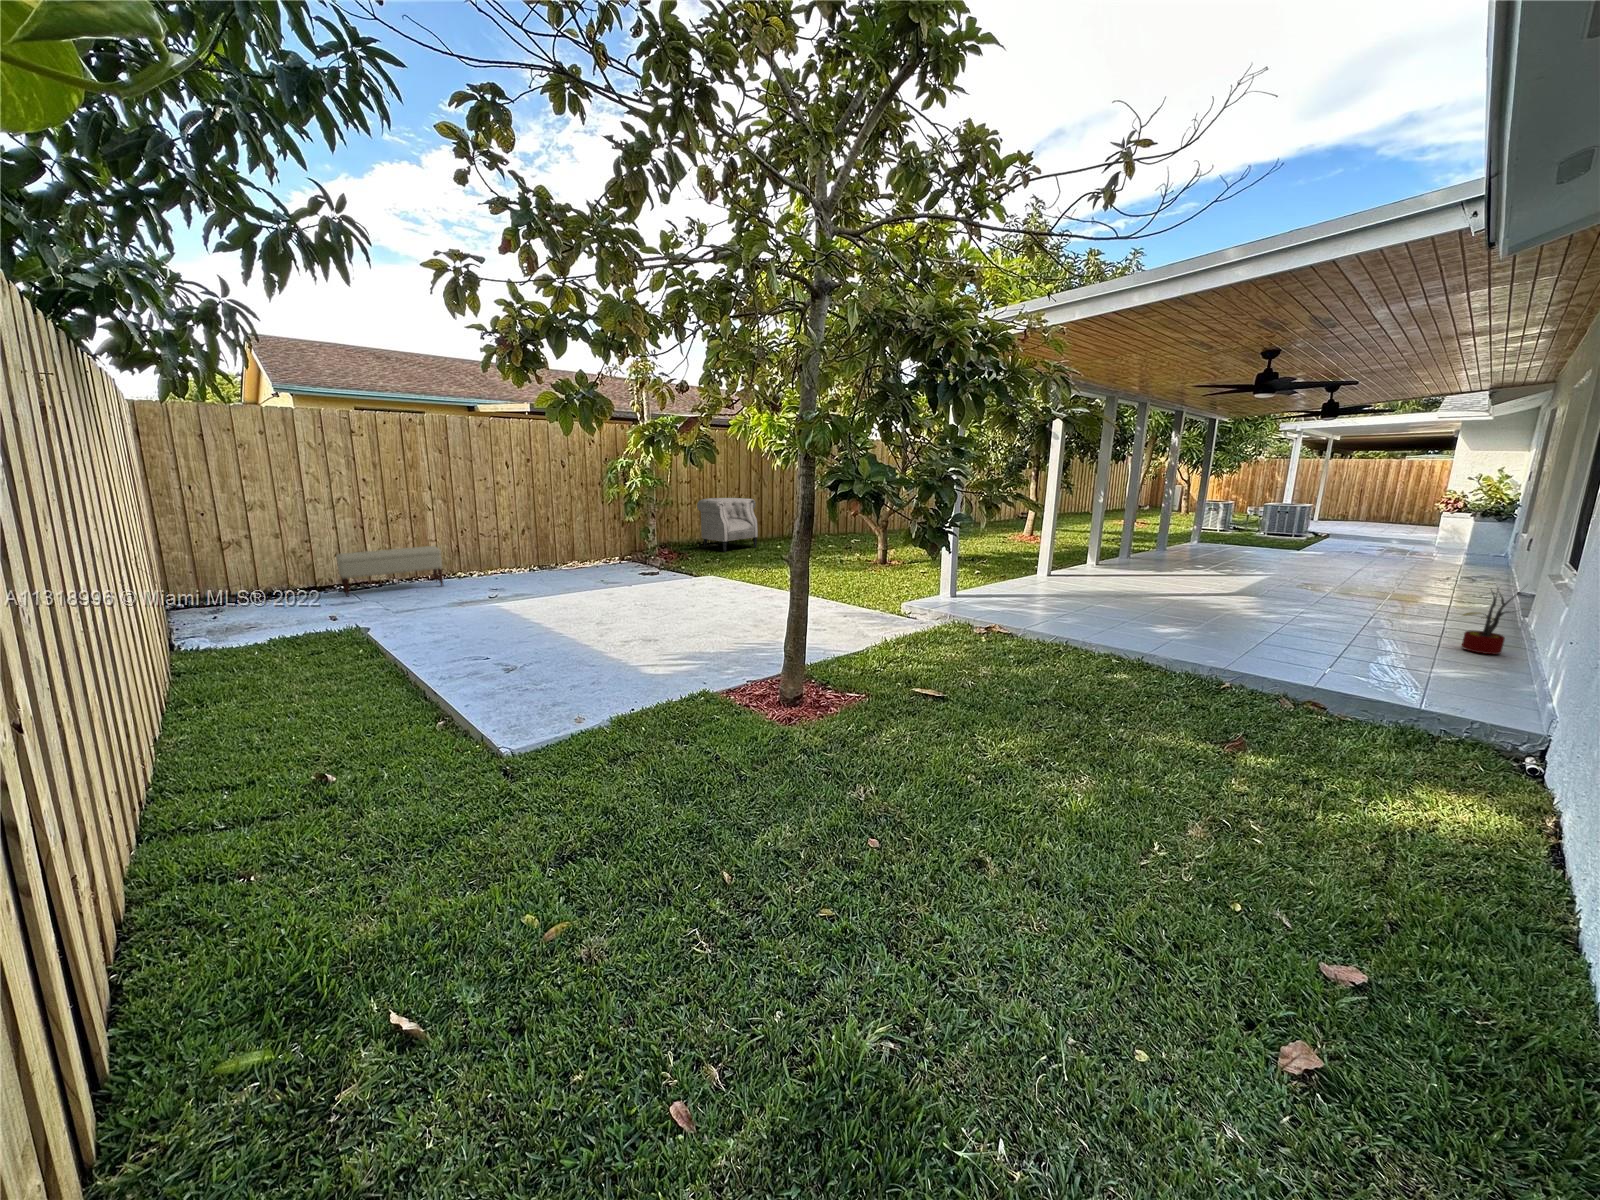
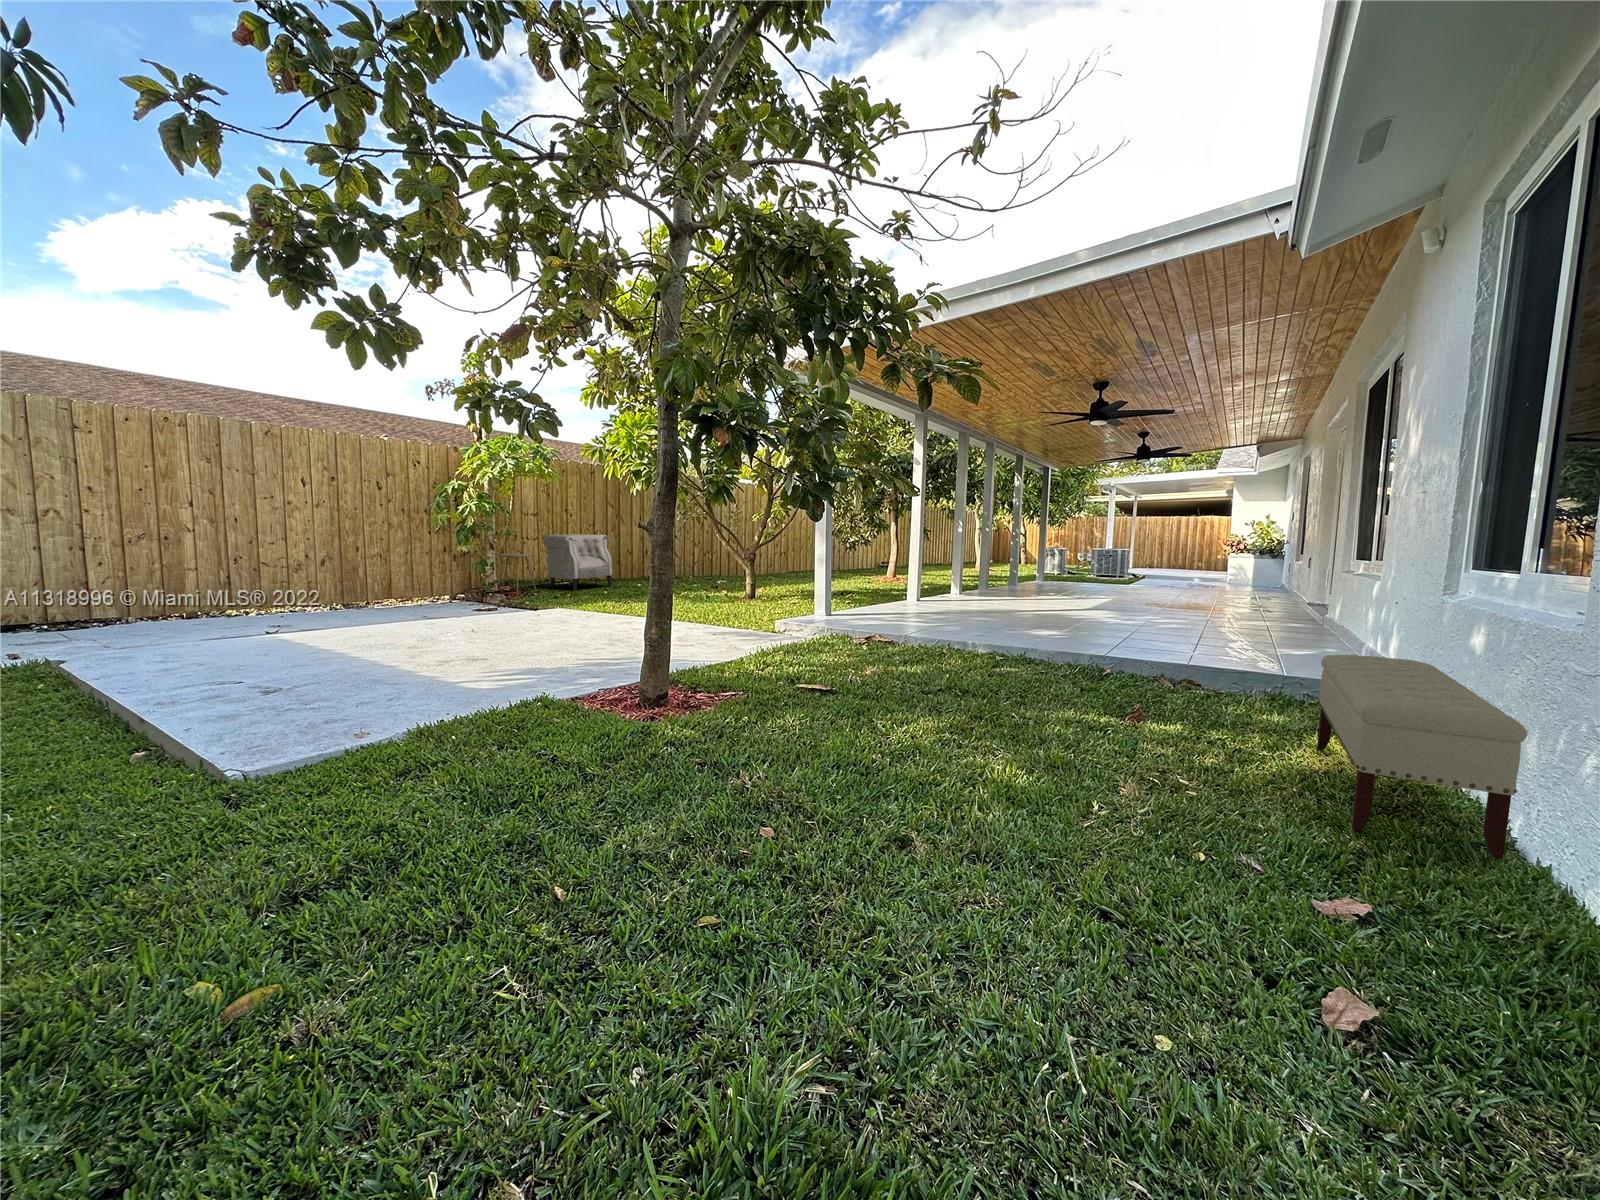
side table: none [659,518,692,556] -> present [498,554,536,594]
bench: present [336,546,443,596] -> present [1317,655,1527,859]
decorative plant: present [1462,583,1515,654] -> none [1280,577,1332,641]

